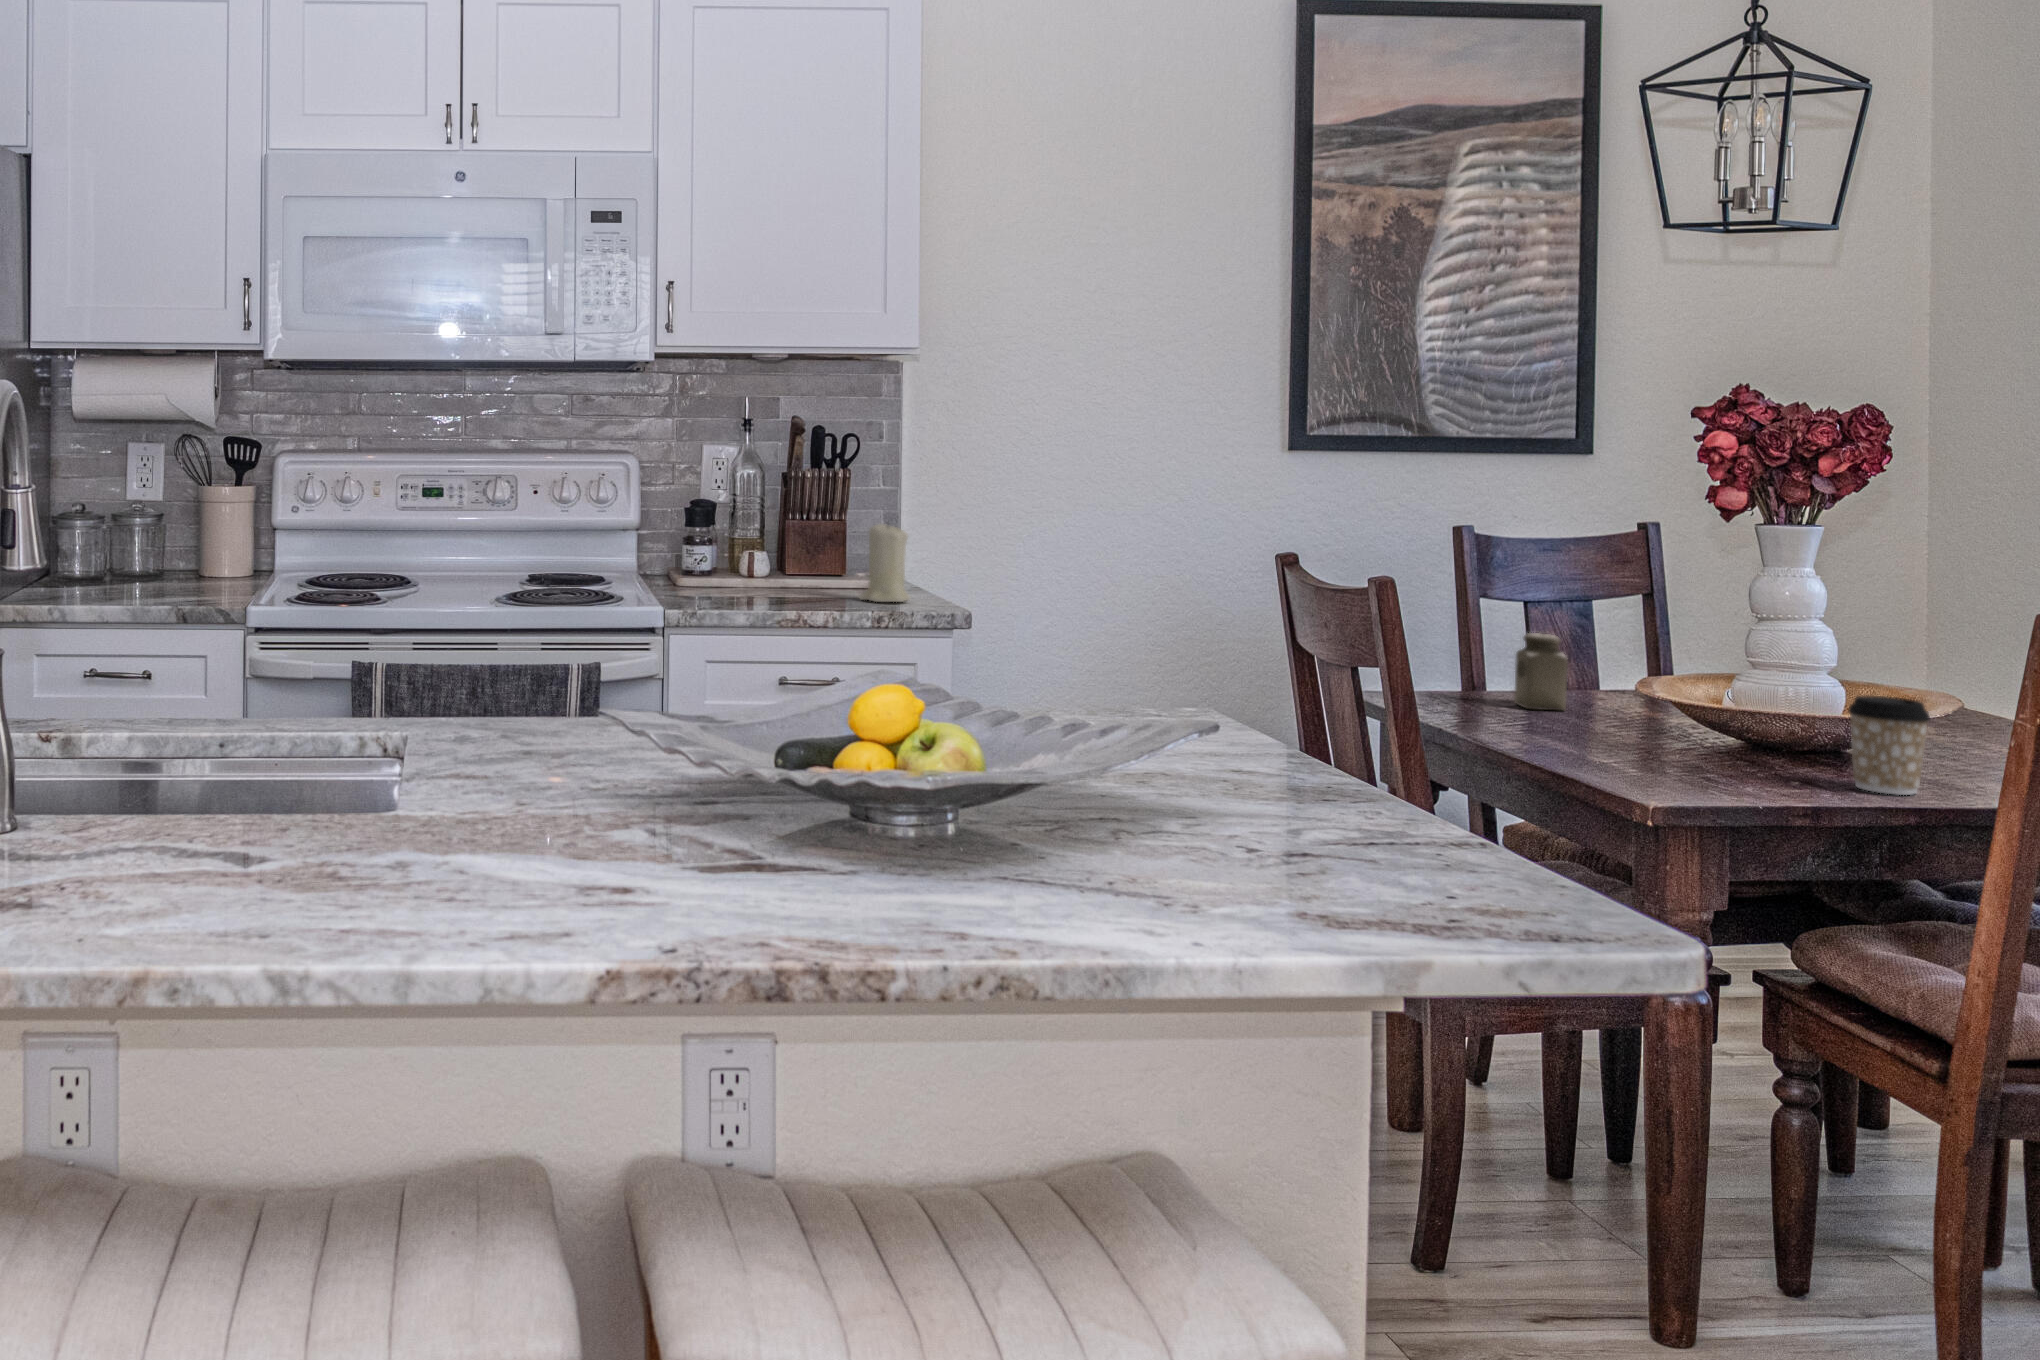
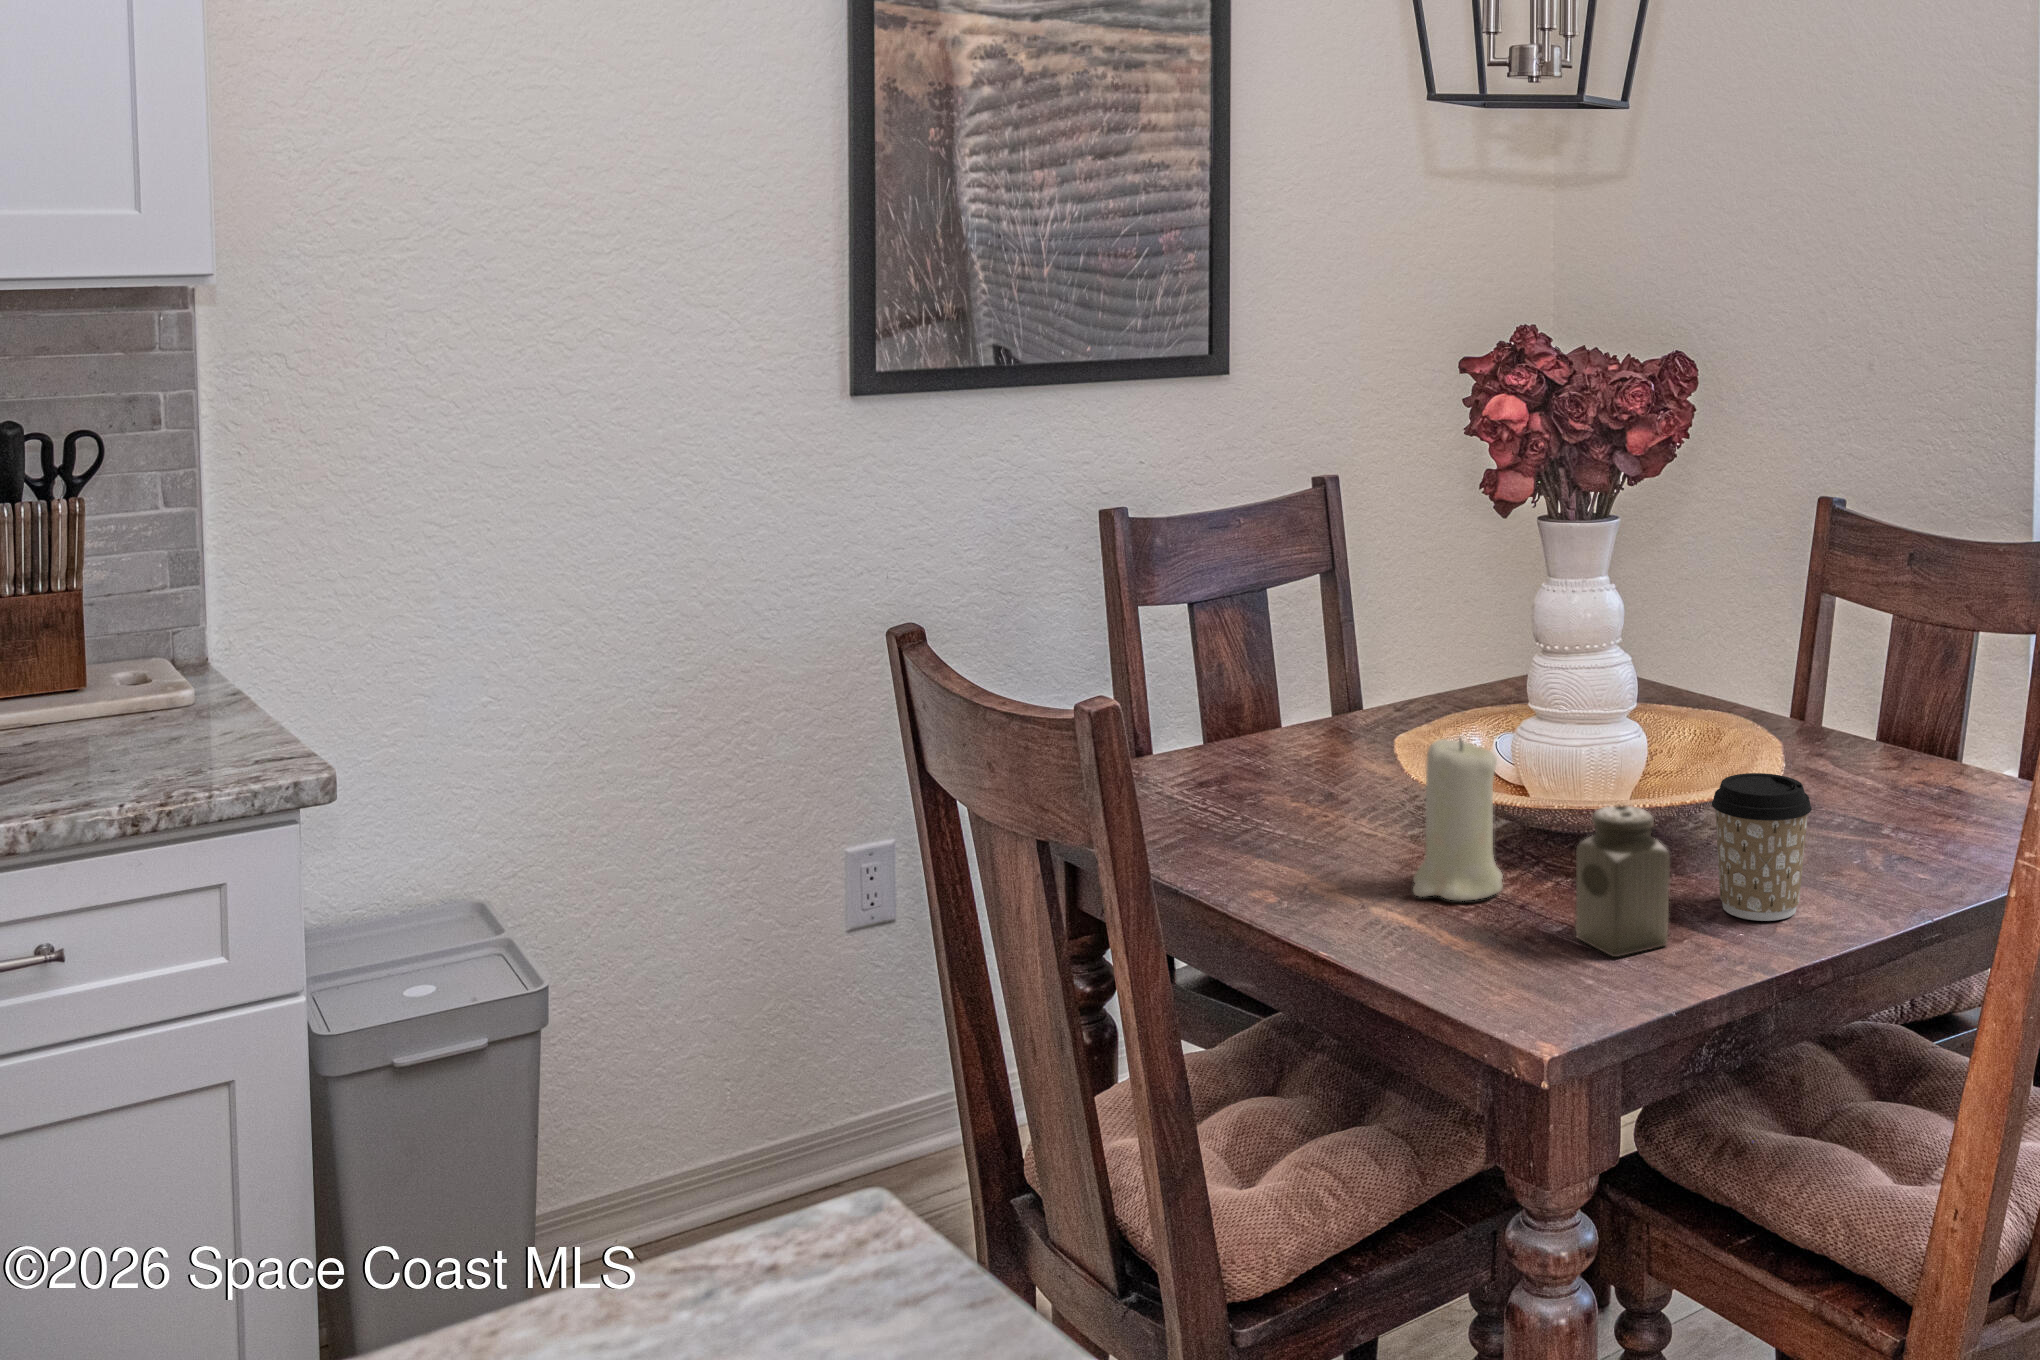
candle: present [860,524,910,602] -> present [1413,738,1503,900]
salt shaker: present [1514,633,1568,711] -> present [1575,805,1670,957]

